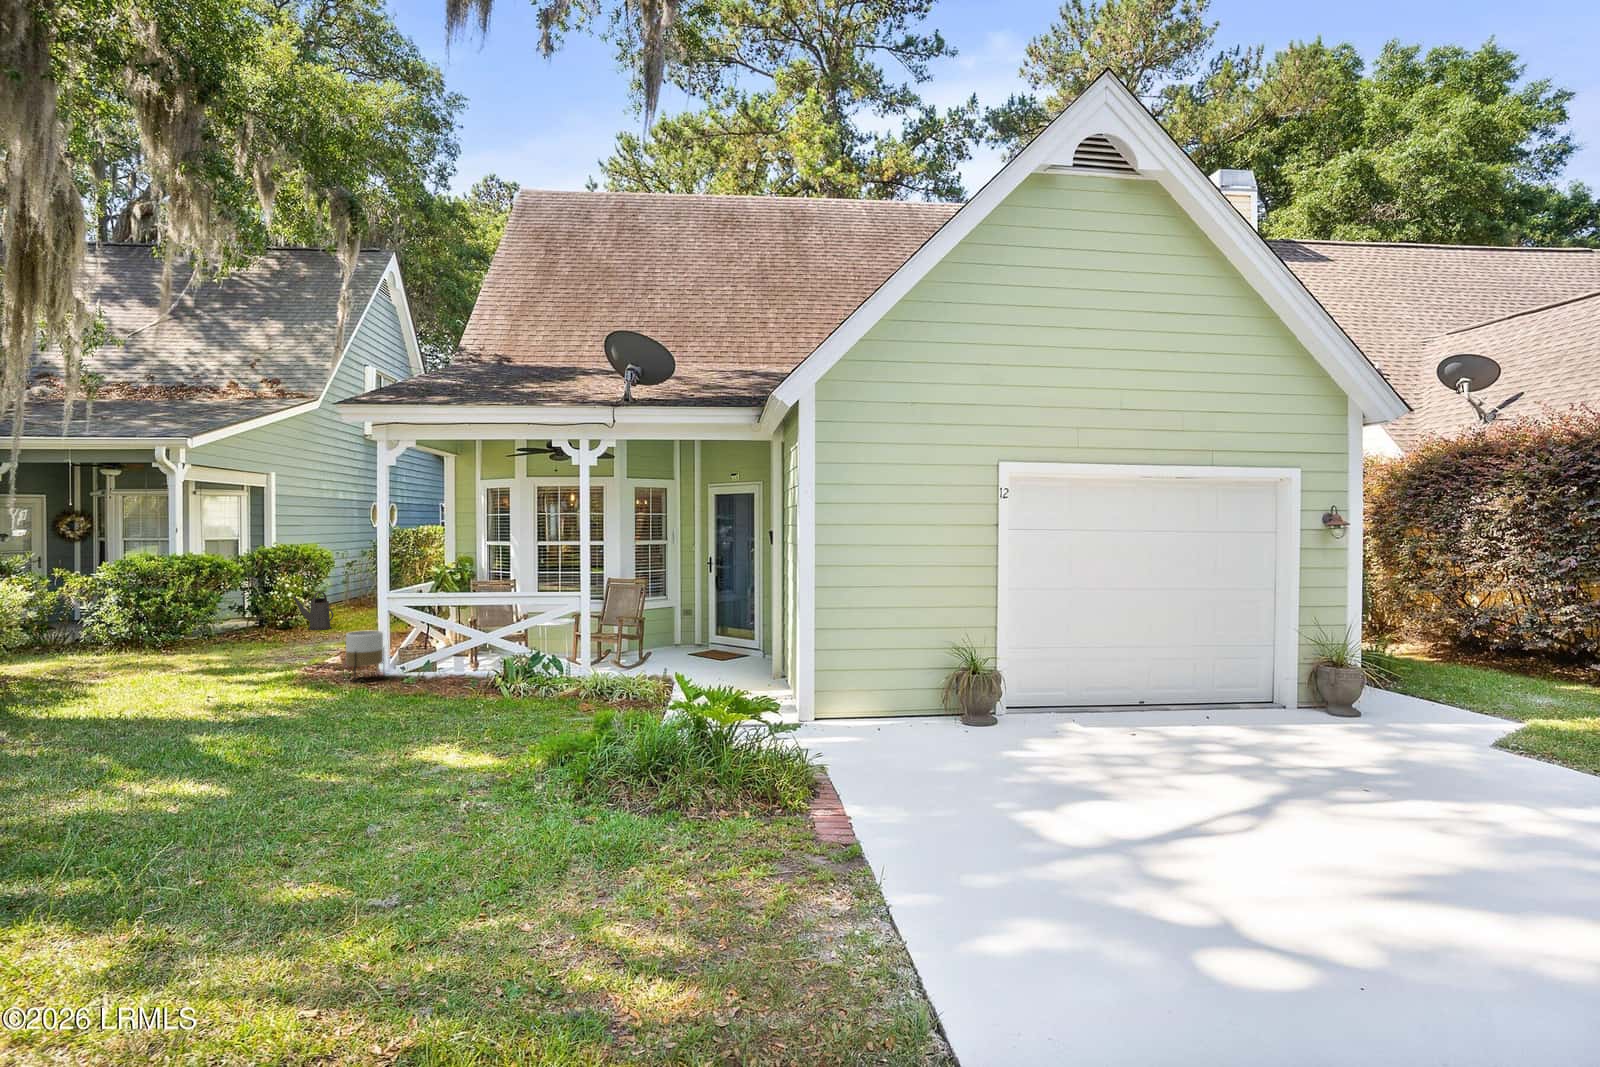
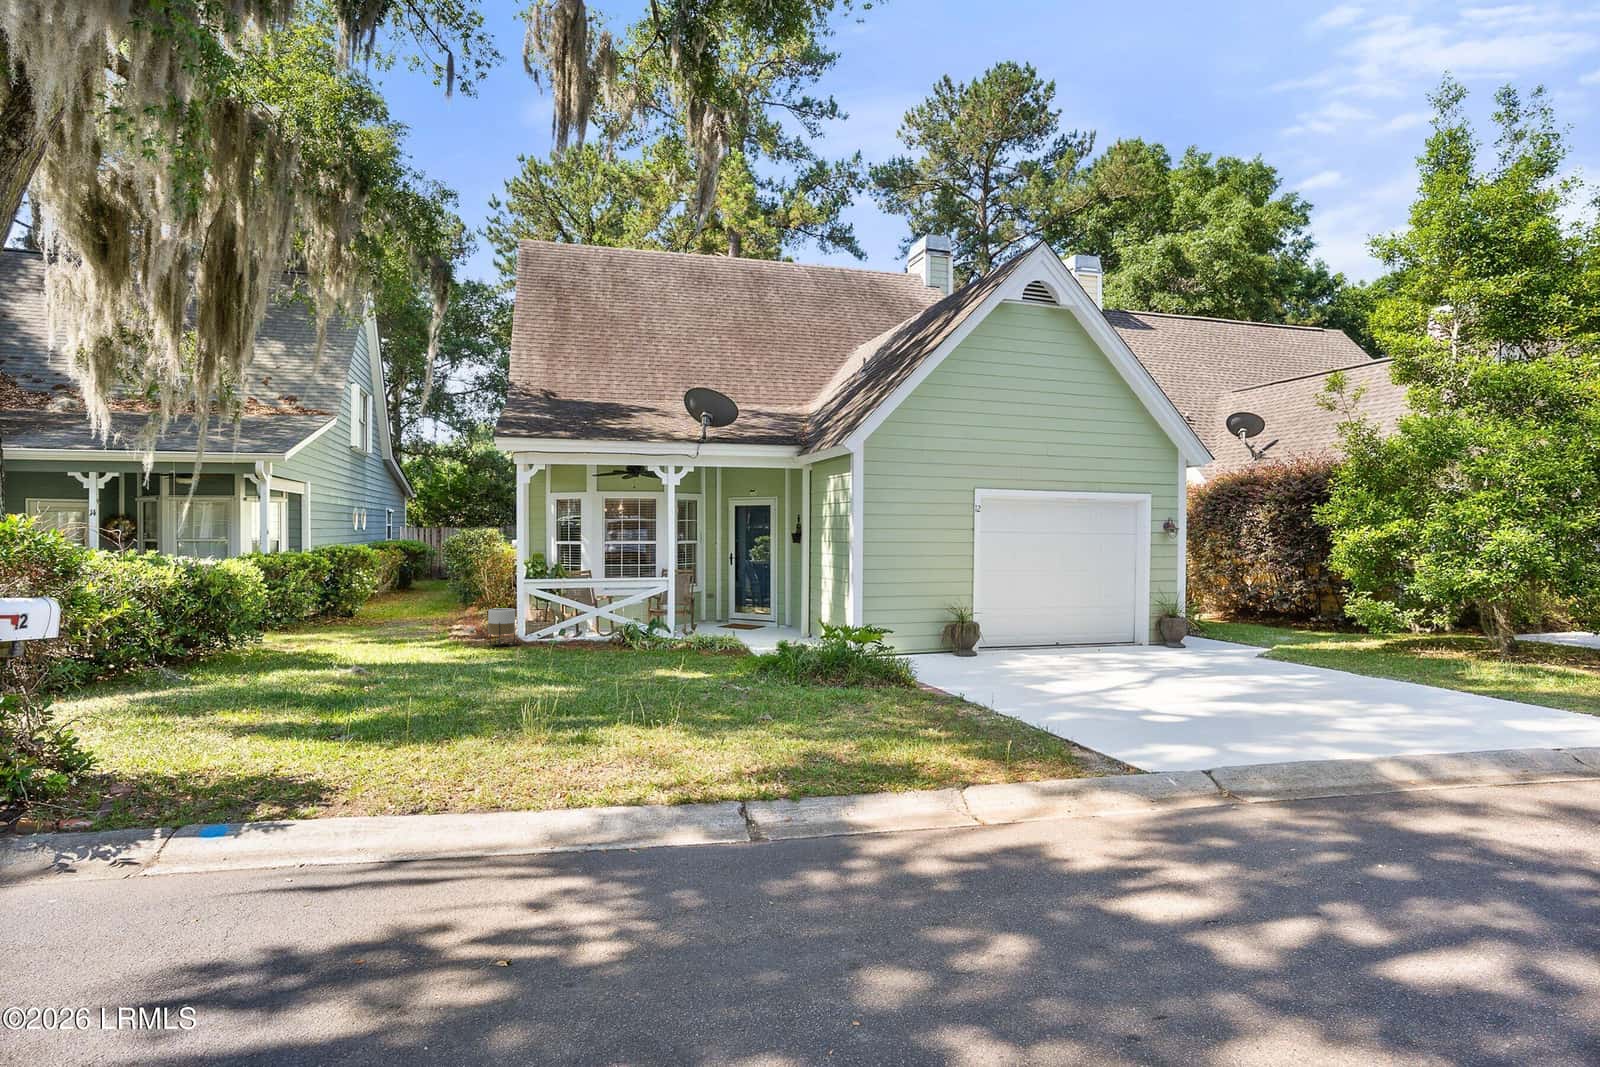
watering can: present [293,591,334,630] -> none [348,586,387,619]

